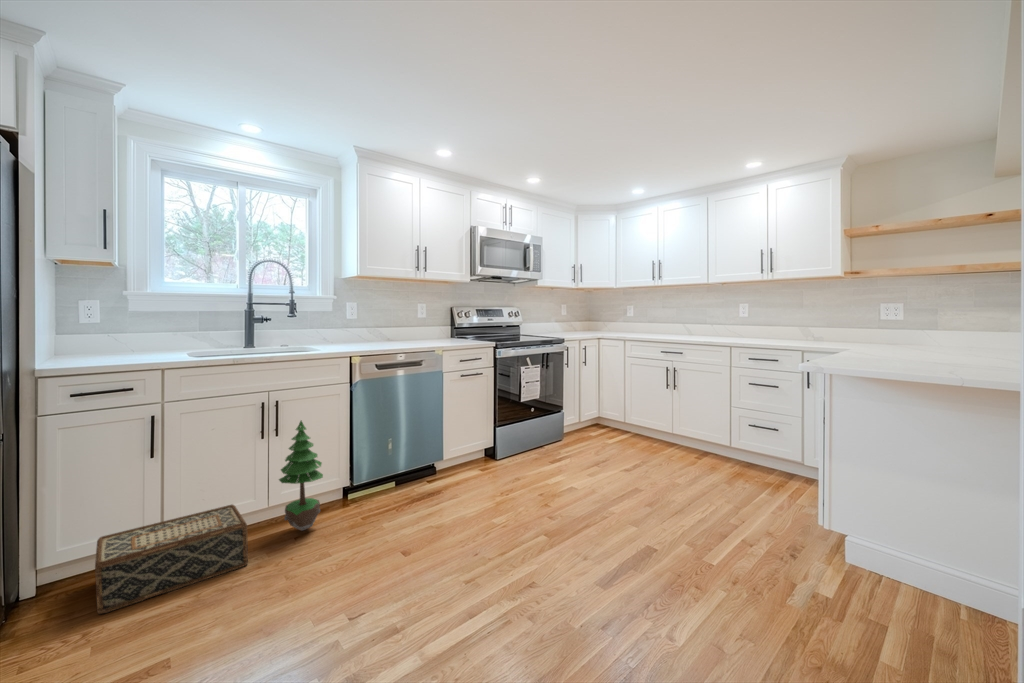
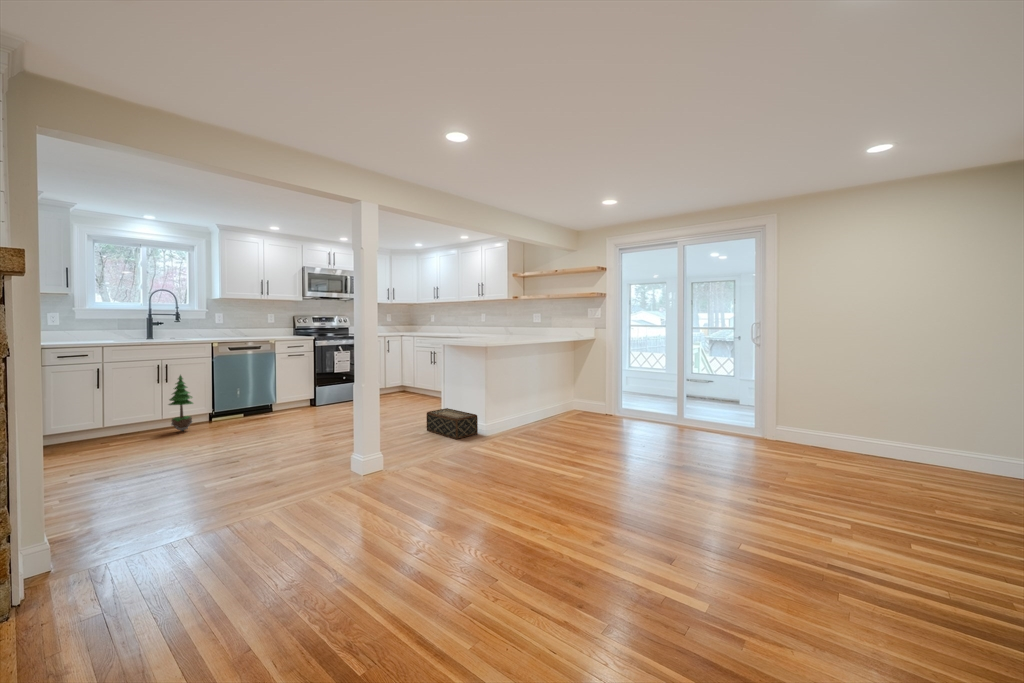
woven basket: present [95,505,248,614] -> present [427,408,478,439]

